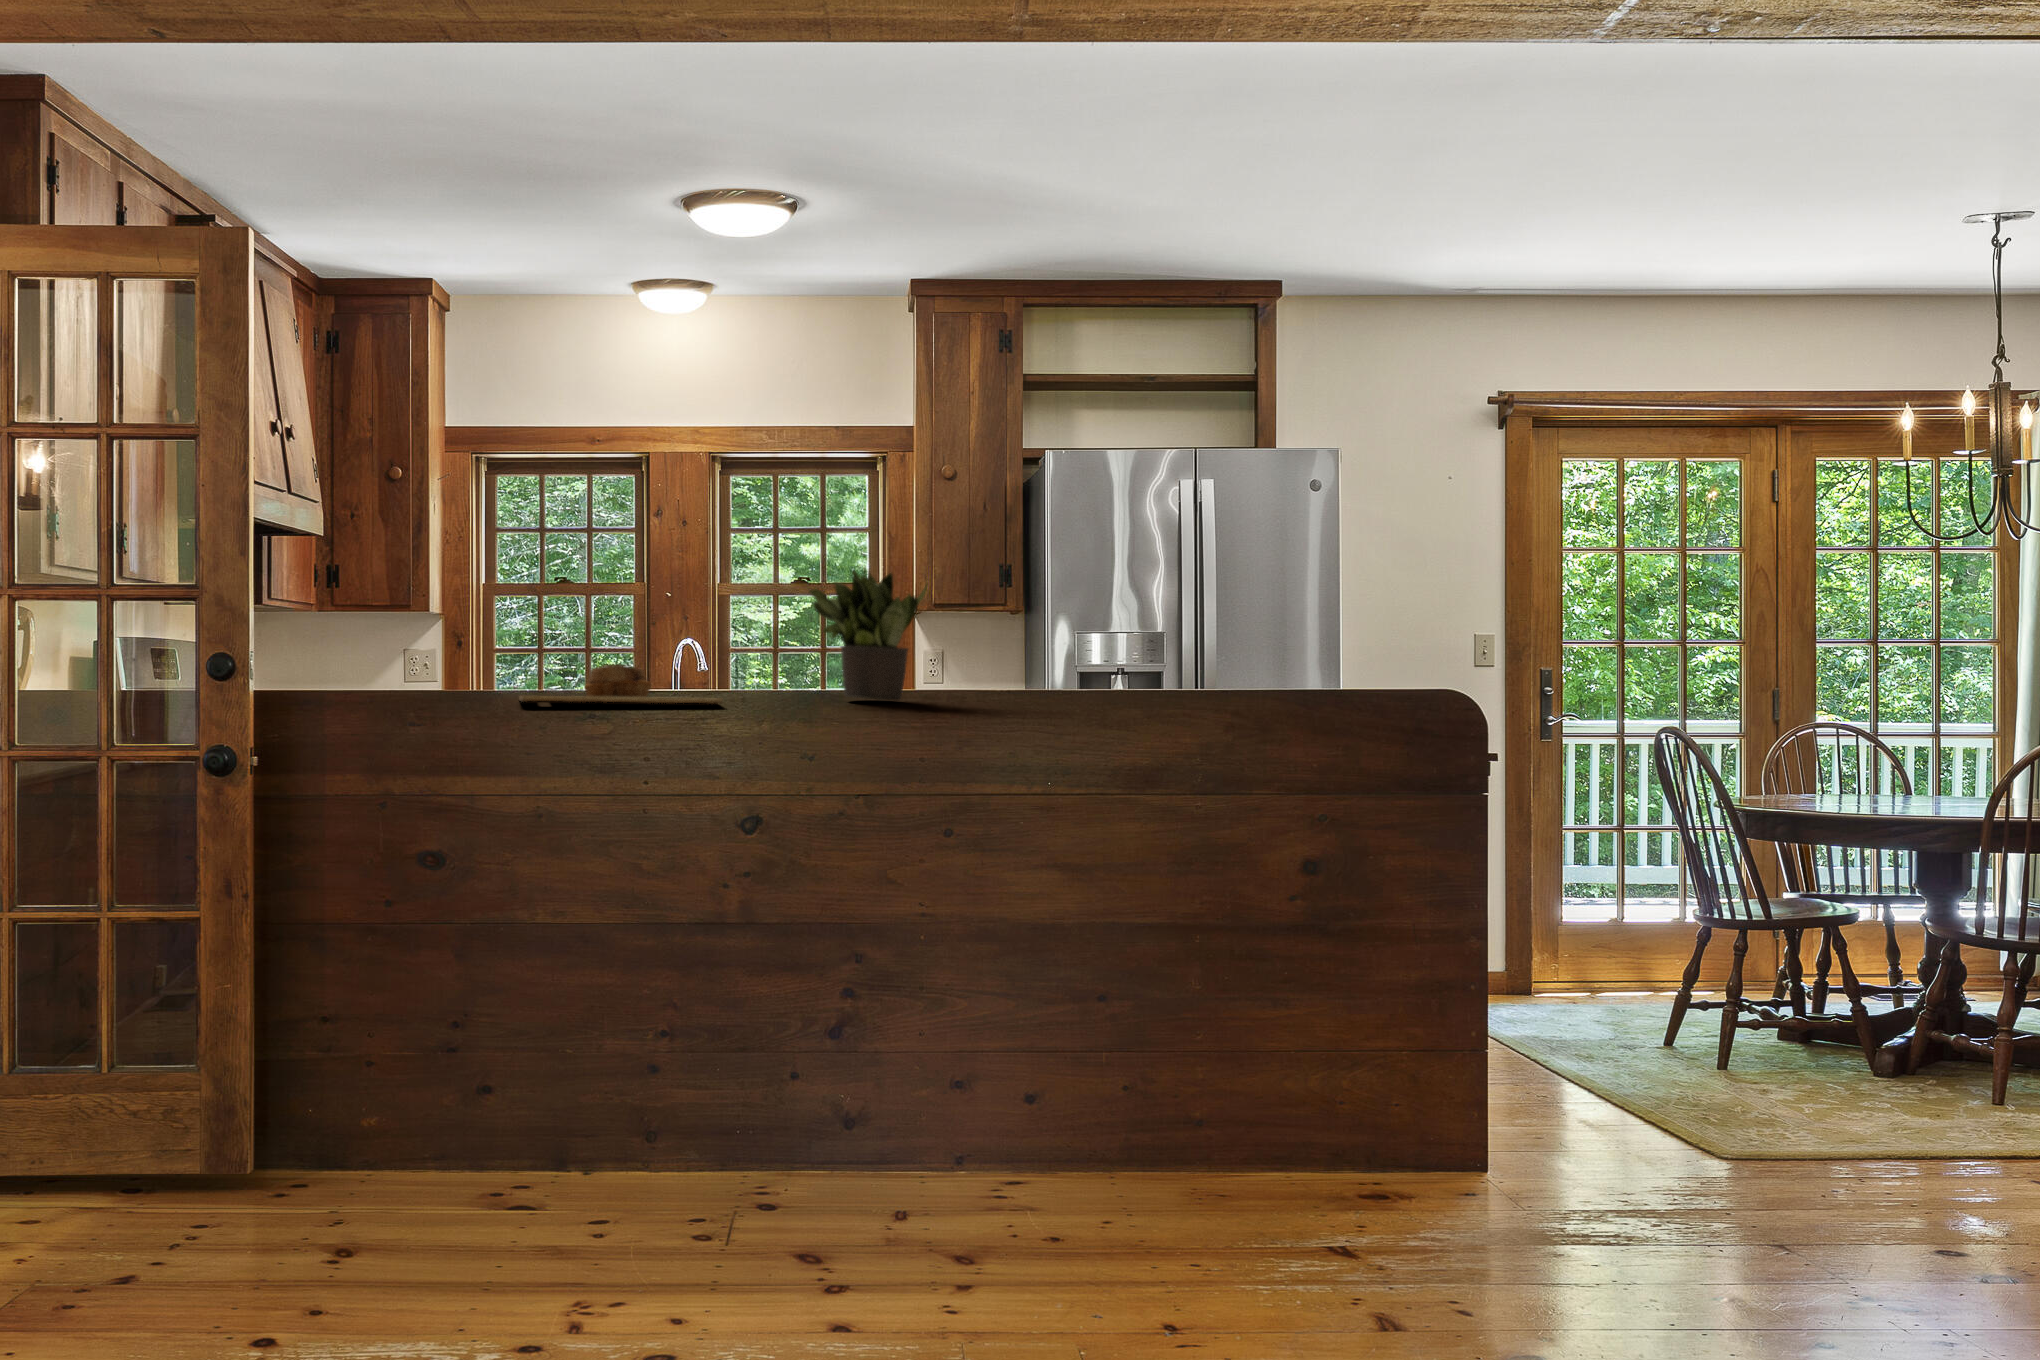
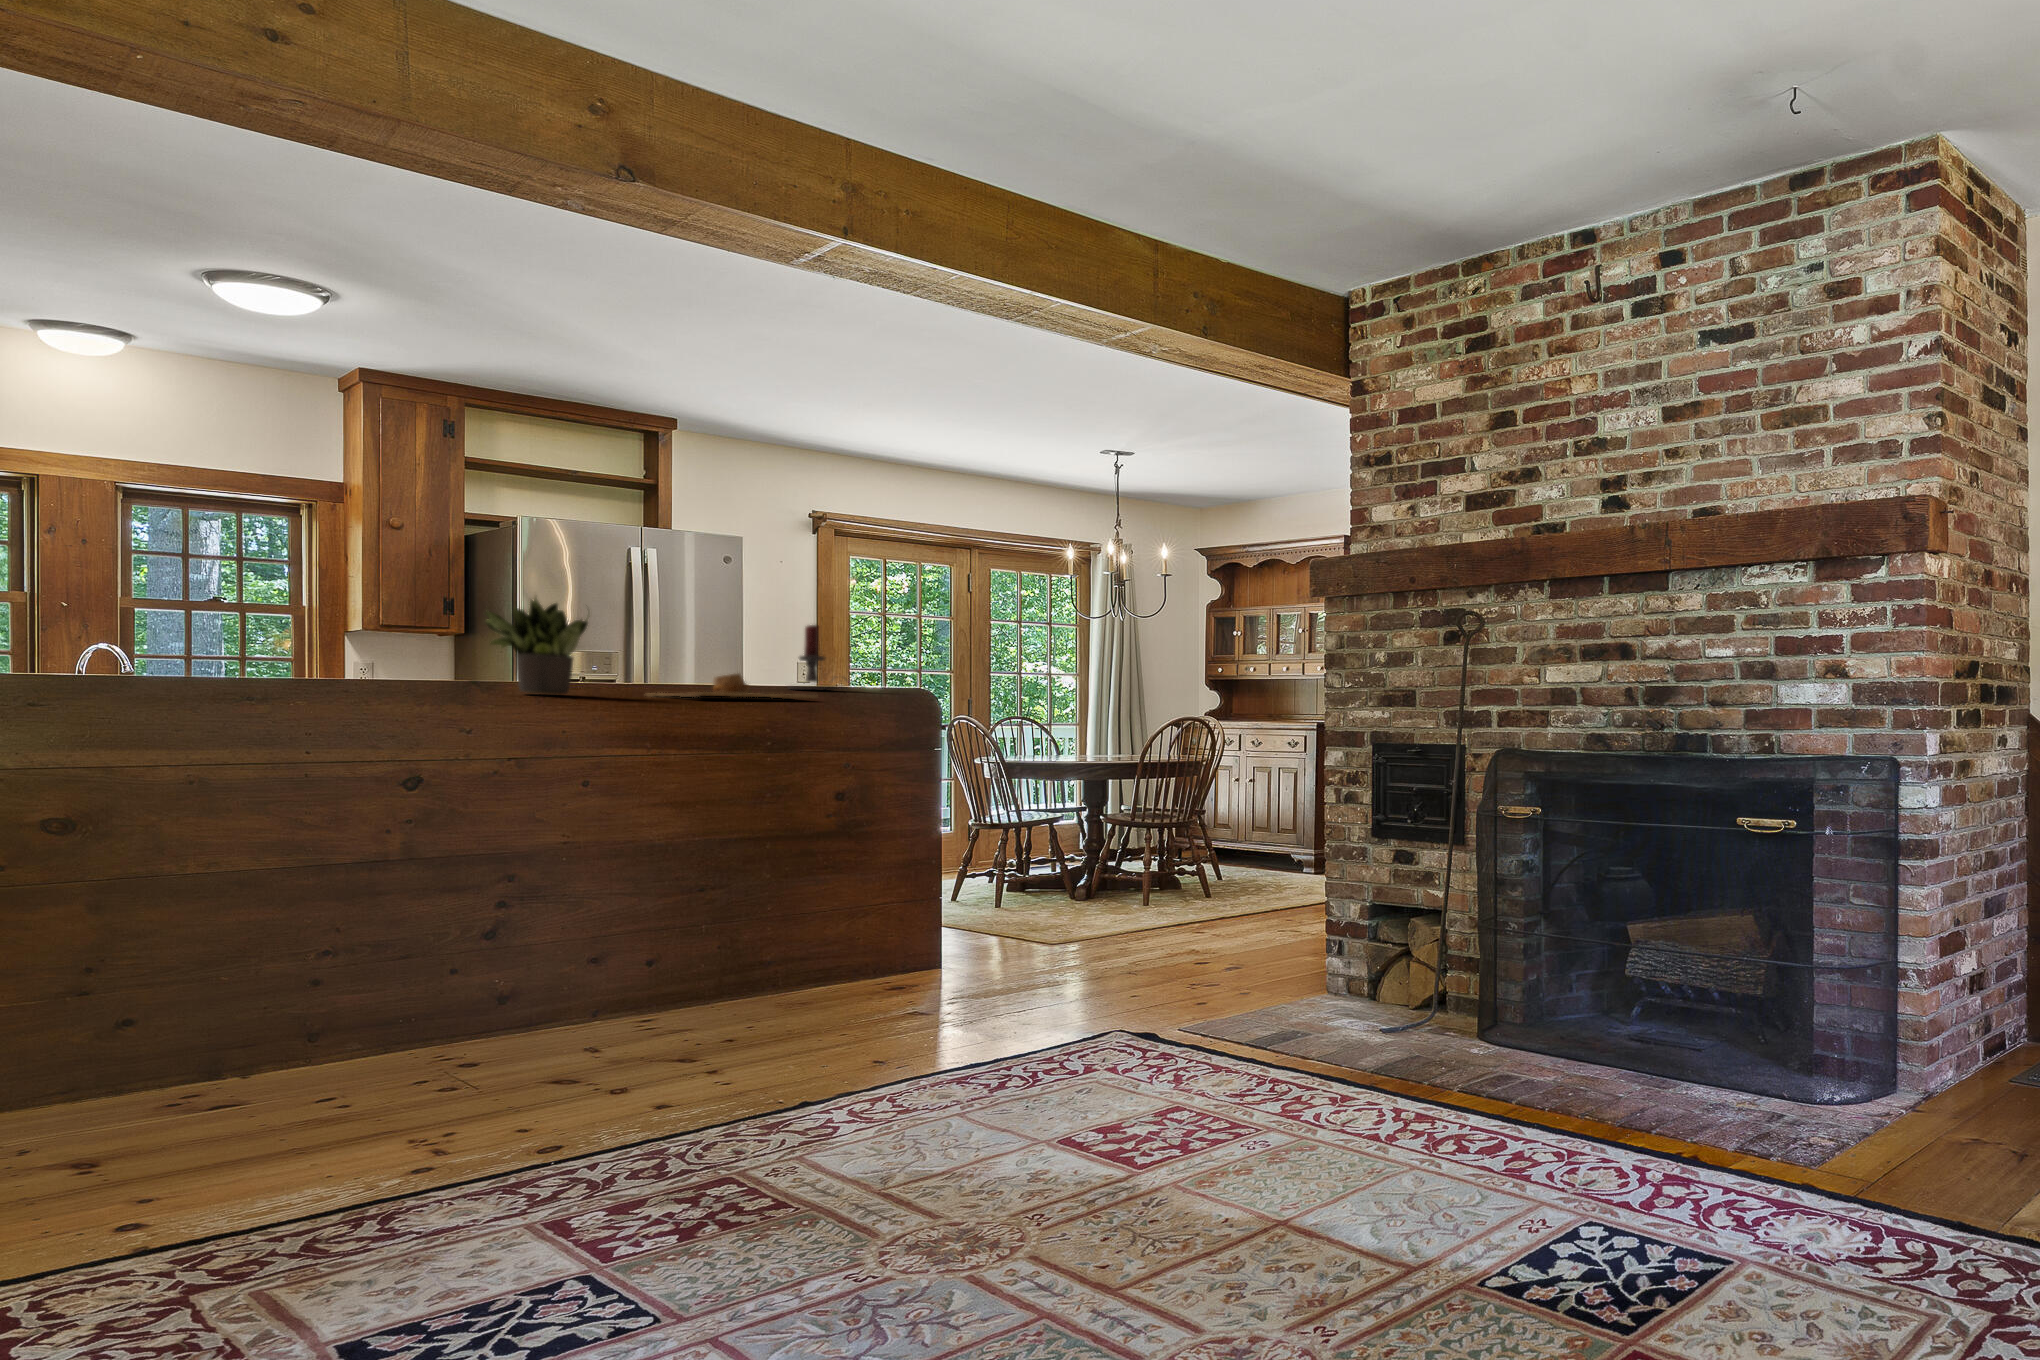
candle holder: none [1294,580,1391,684] -> present [788,625,836,691]
cutting board: present [519,664,723,704] -> present [653,674,817,699]

